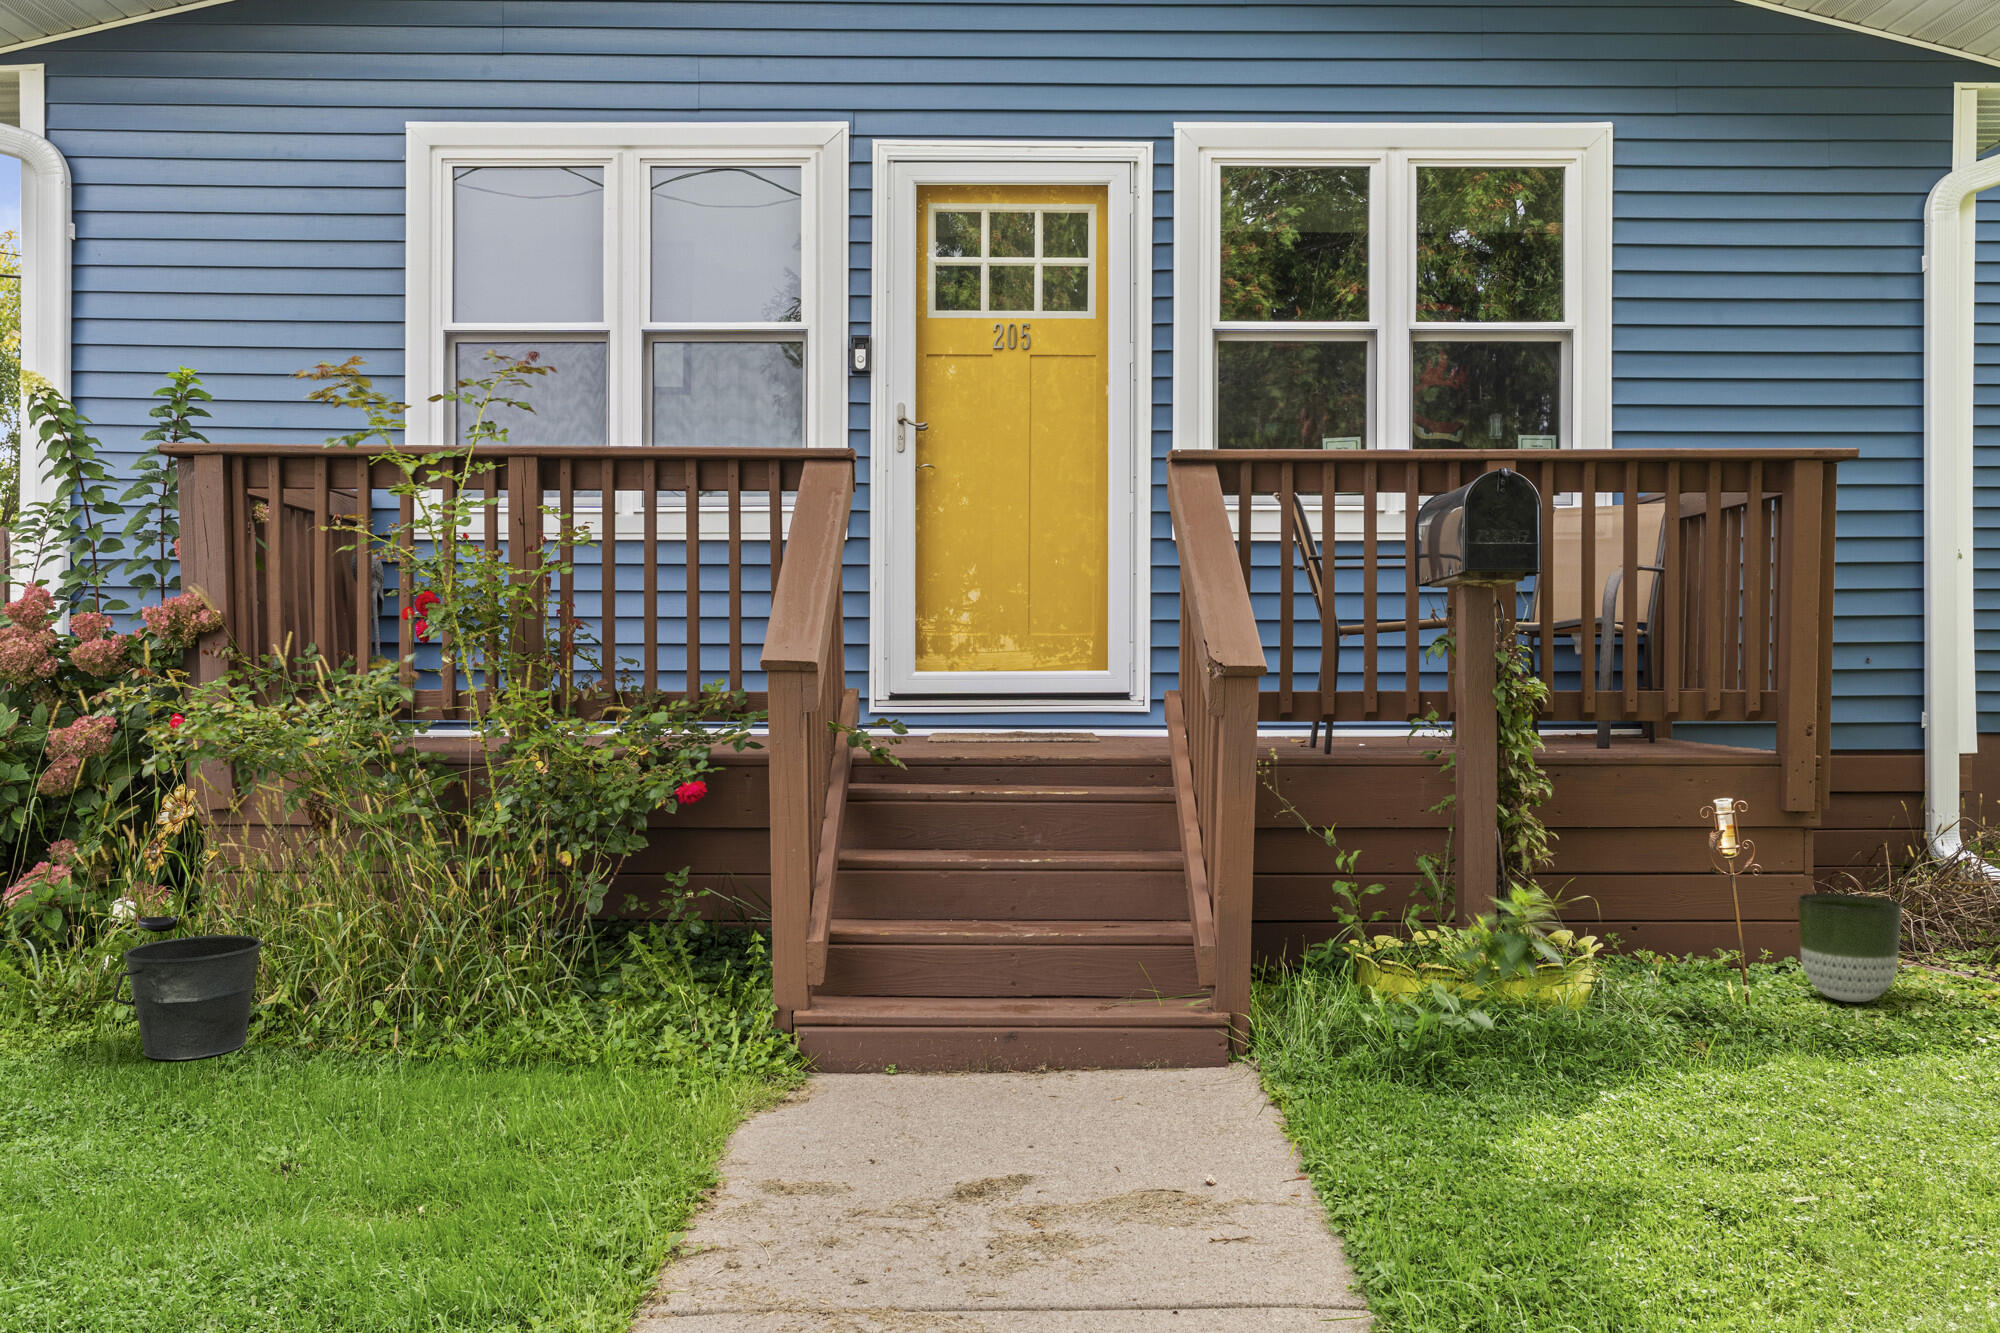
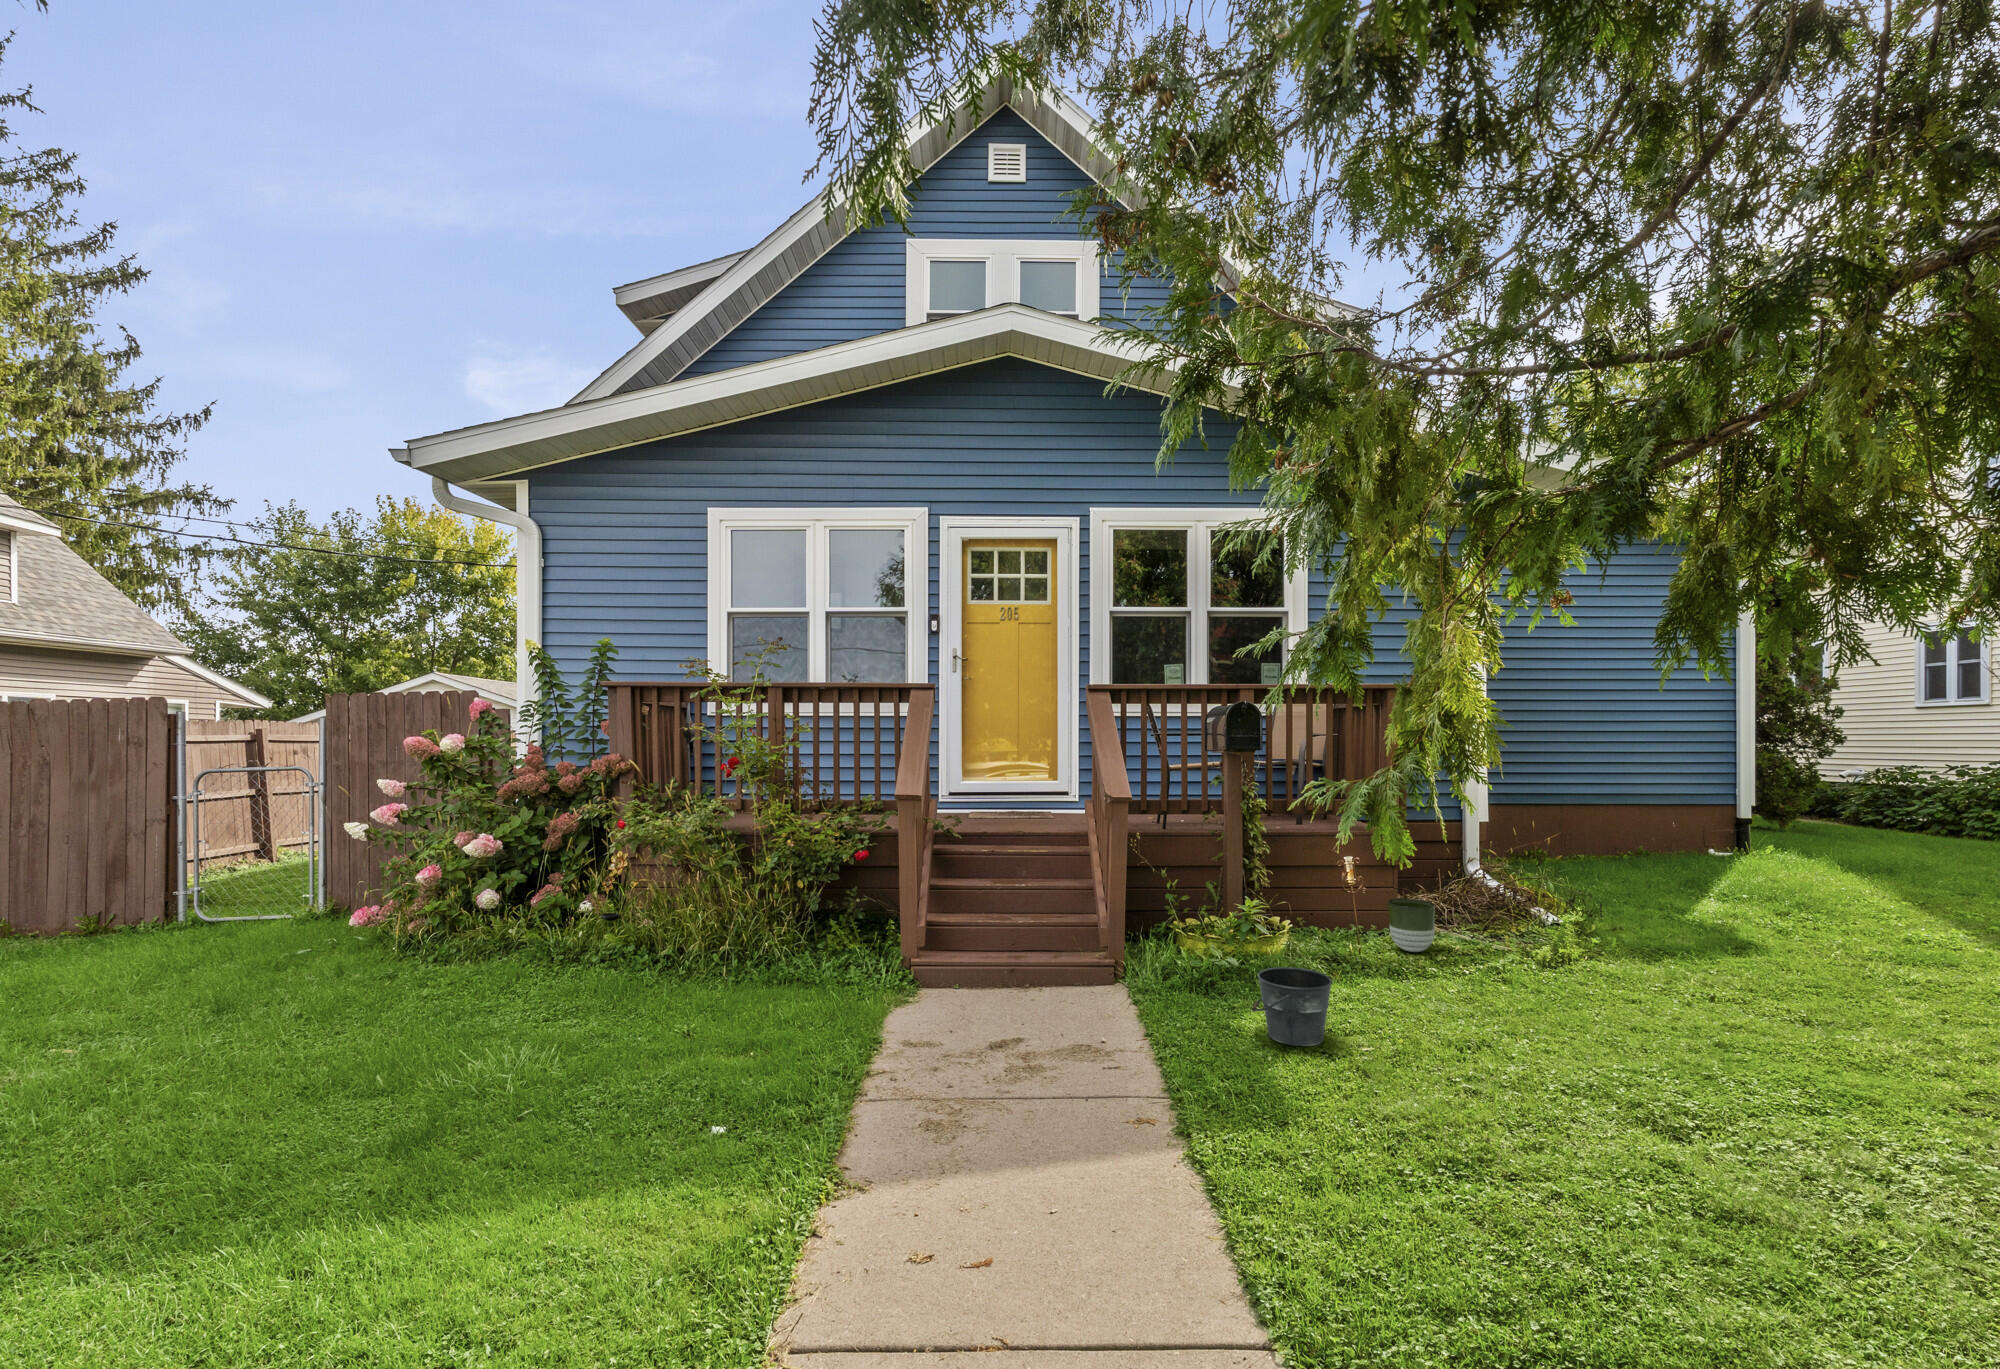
bucket: present [113,935,262,1060] -> present [1251,967,1332,1046]

